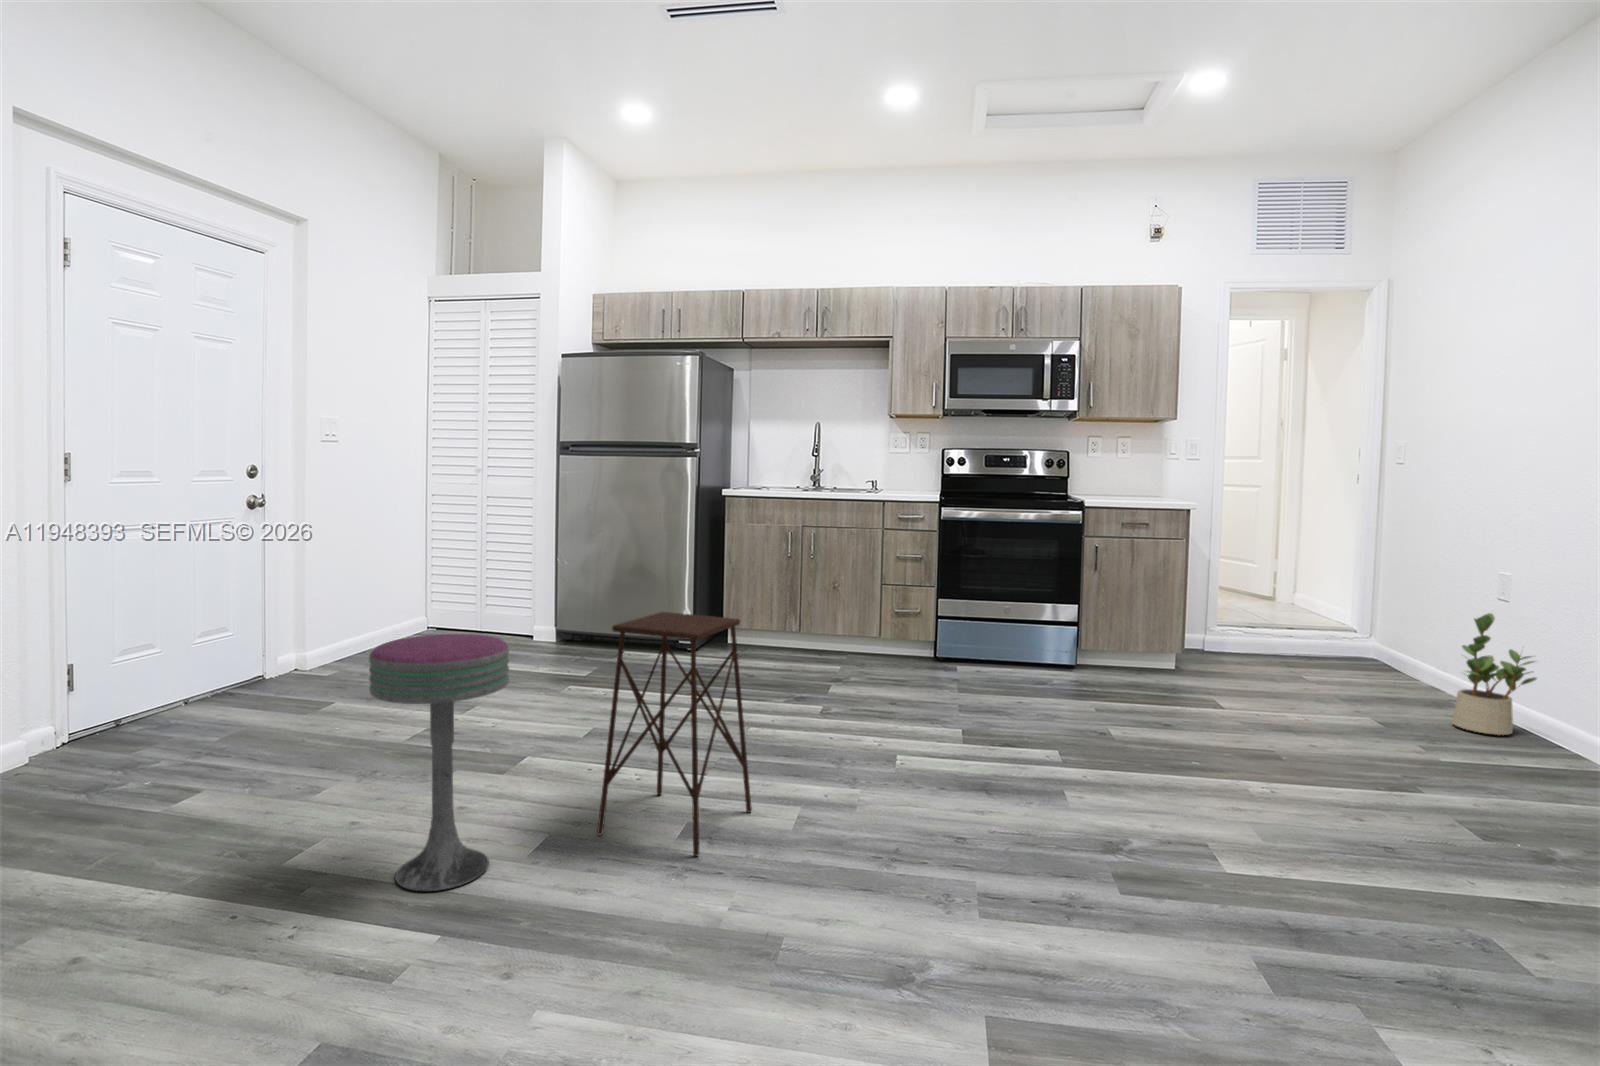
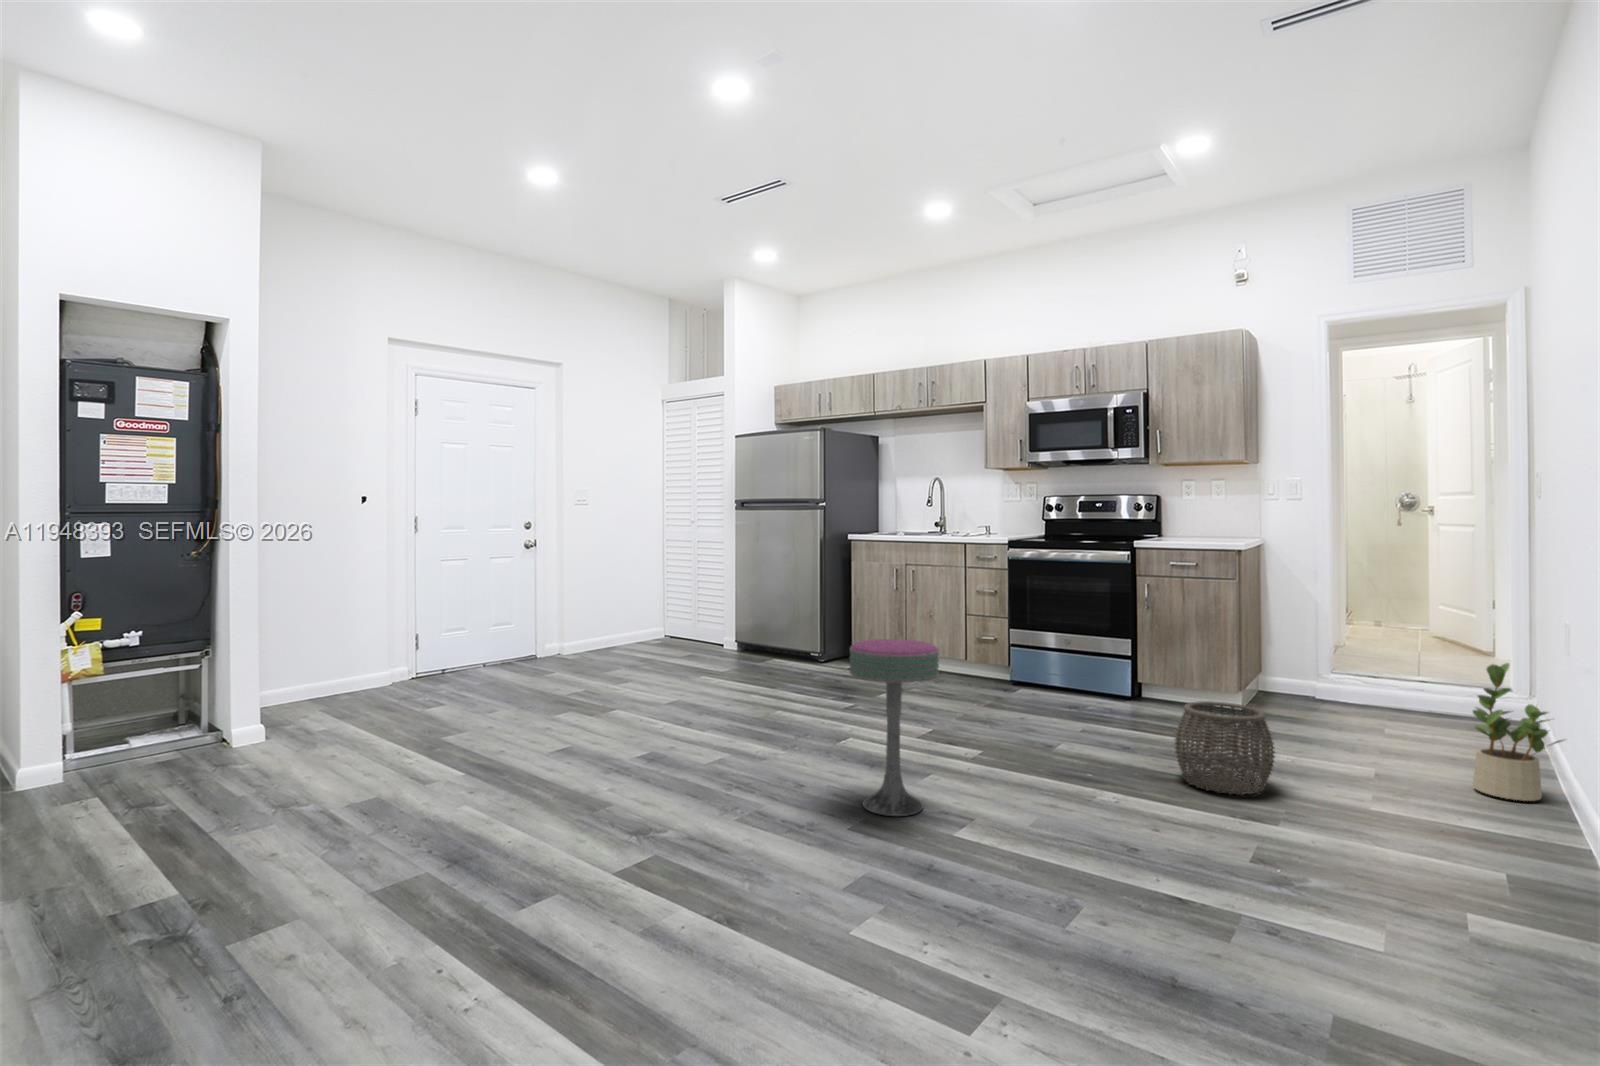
side table: present [597,612,752,856] -> none [595,612,696,763]
bar stool: present [369,634,509,891] -> present [849,639,939,816]
woven basket: none [1266,671,1375,769] -> present [1175,701,1275,795]

